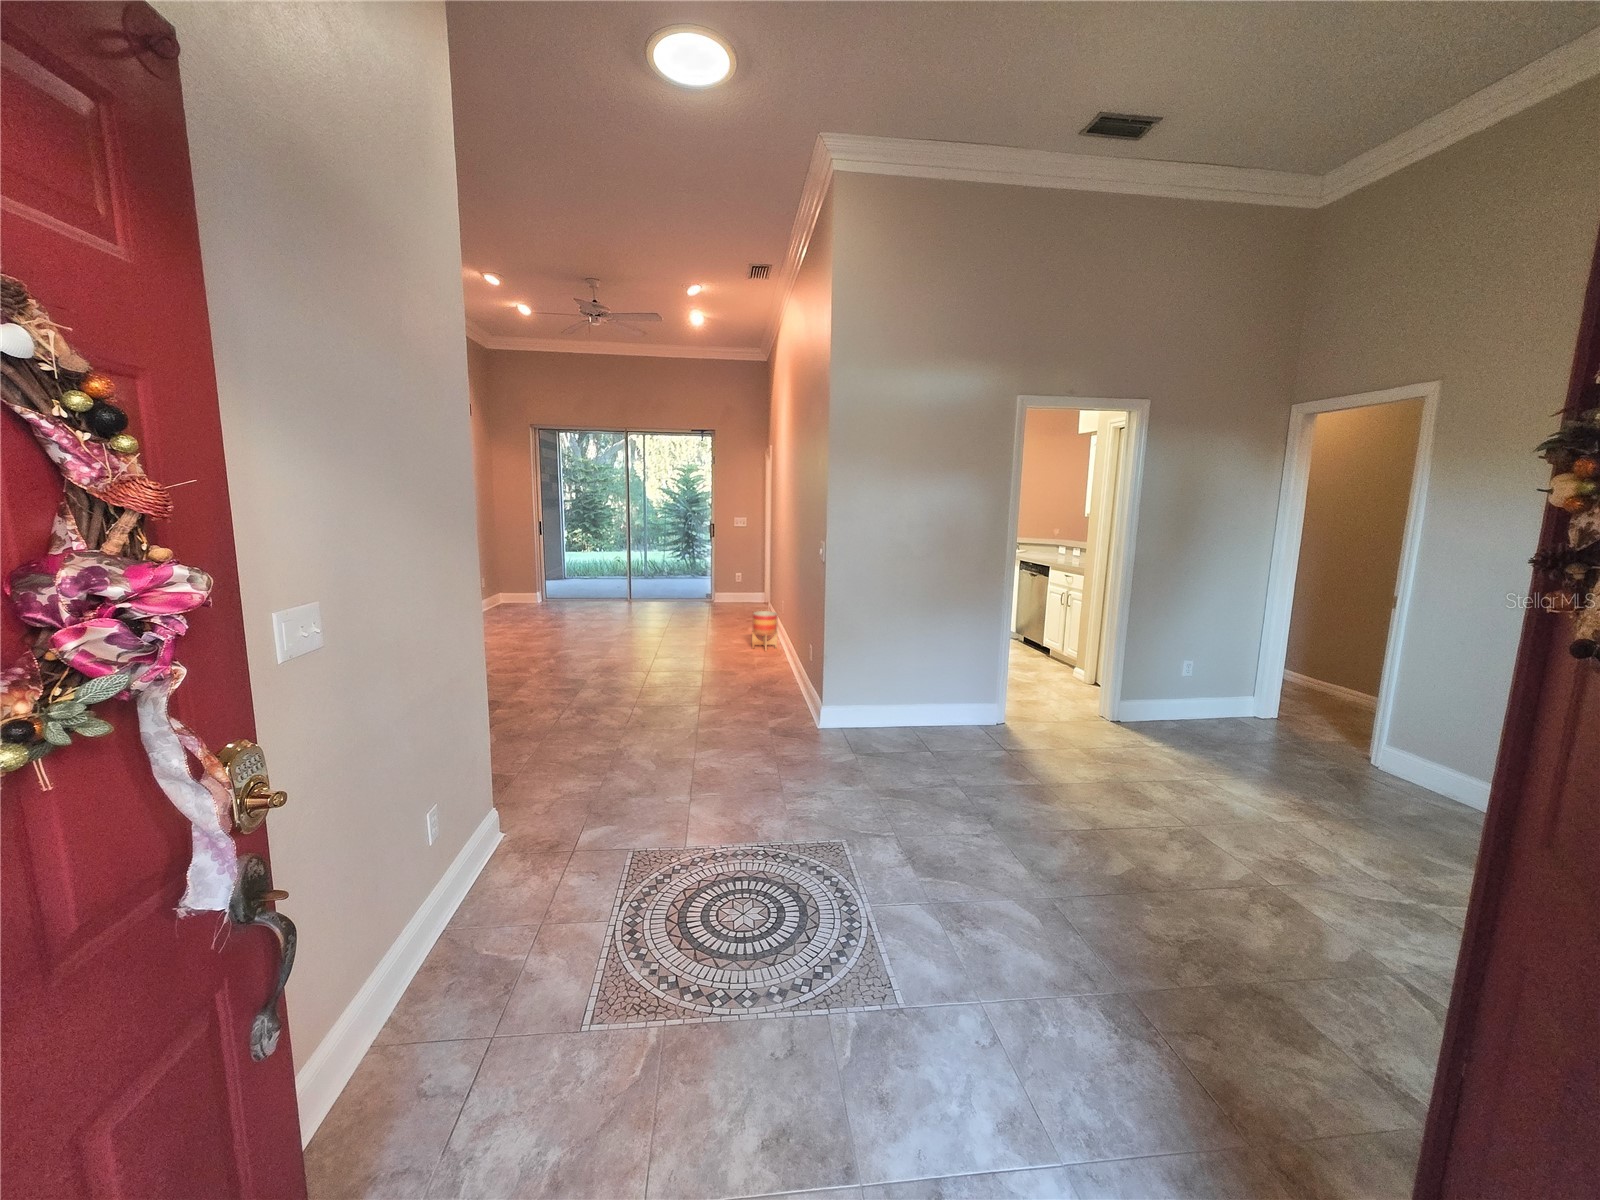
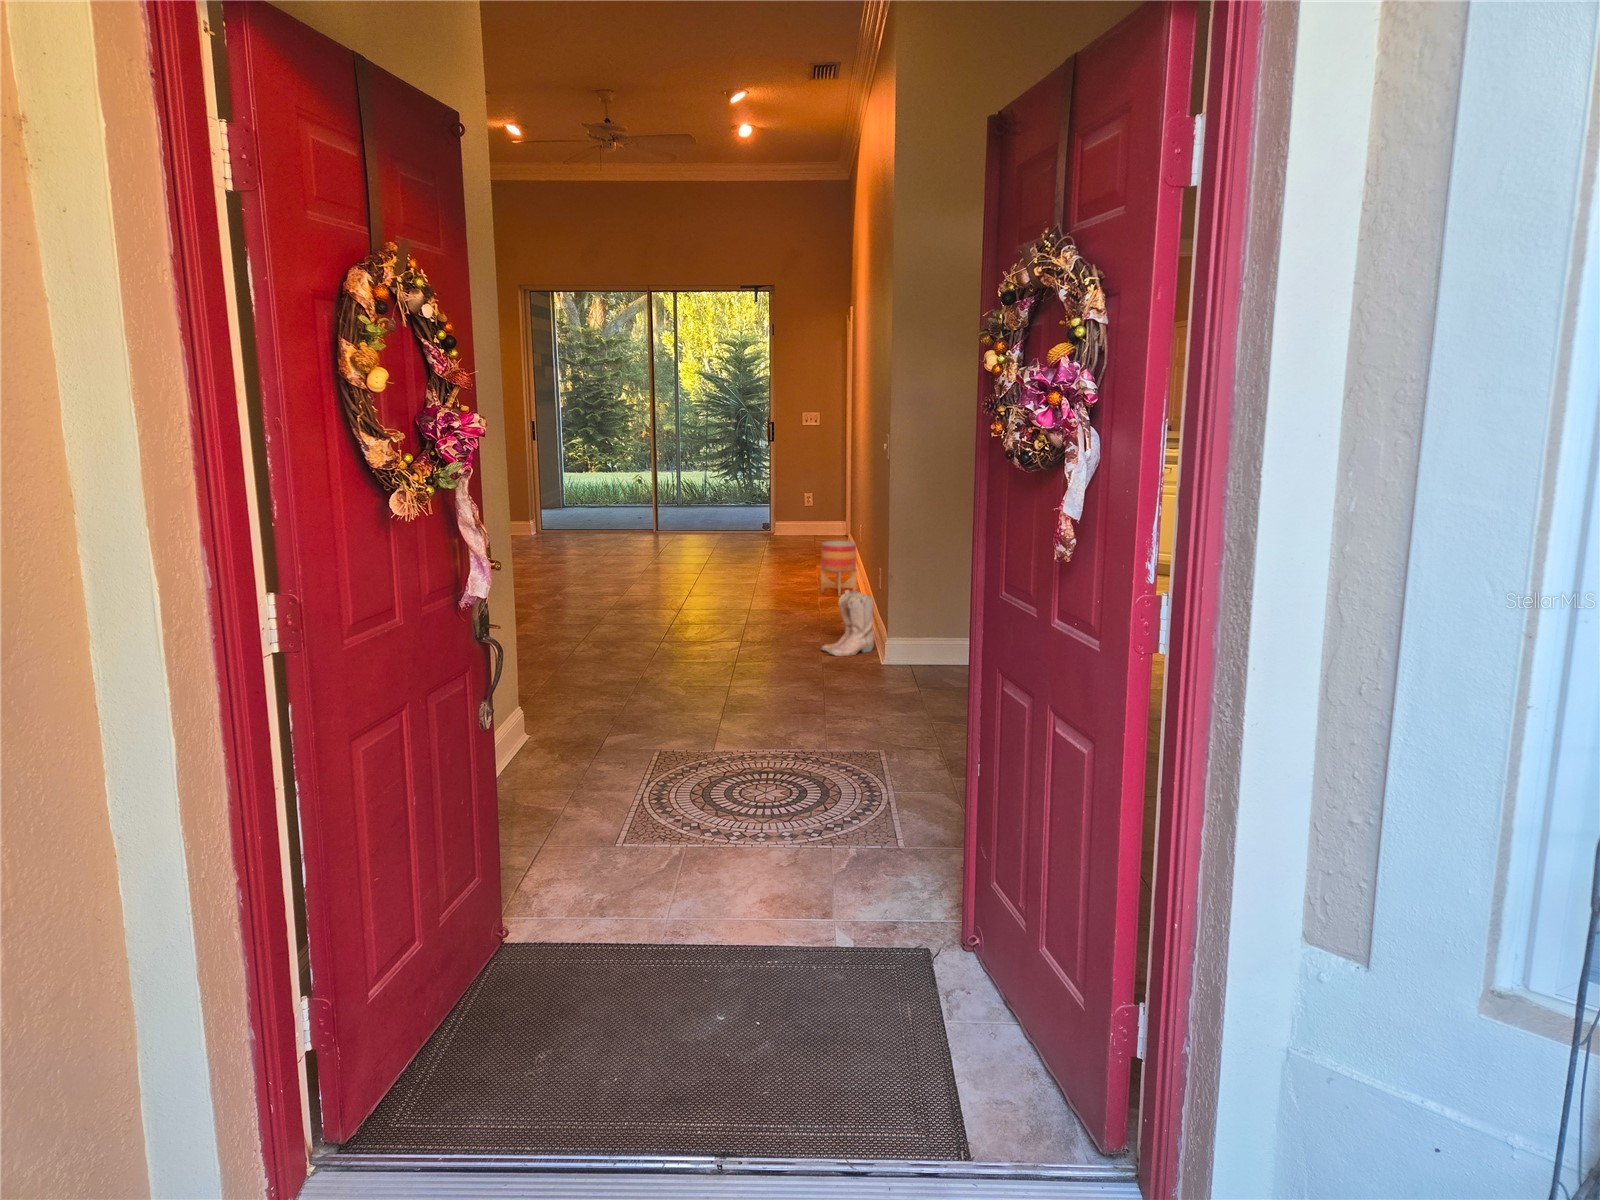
boots: none [762,660,804,714] -> present [822,590,874,656]

